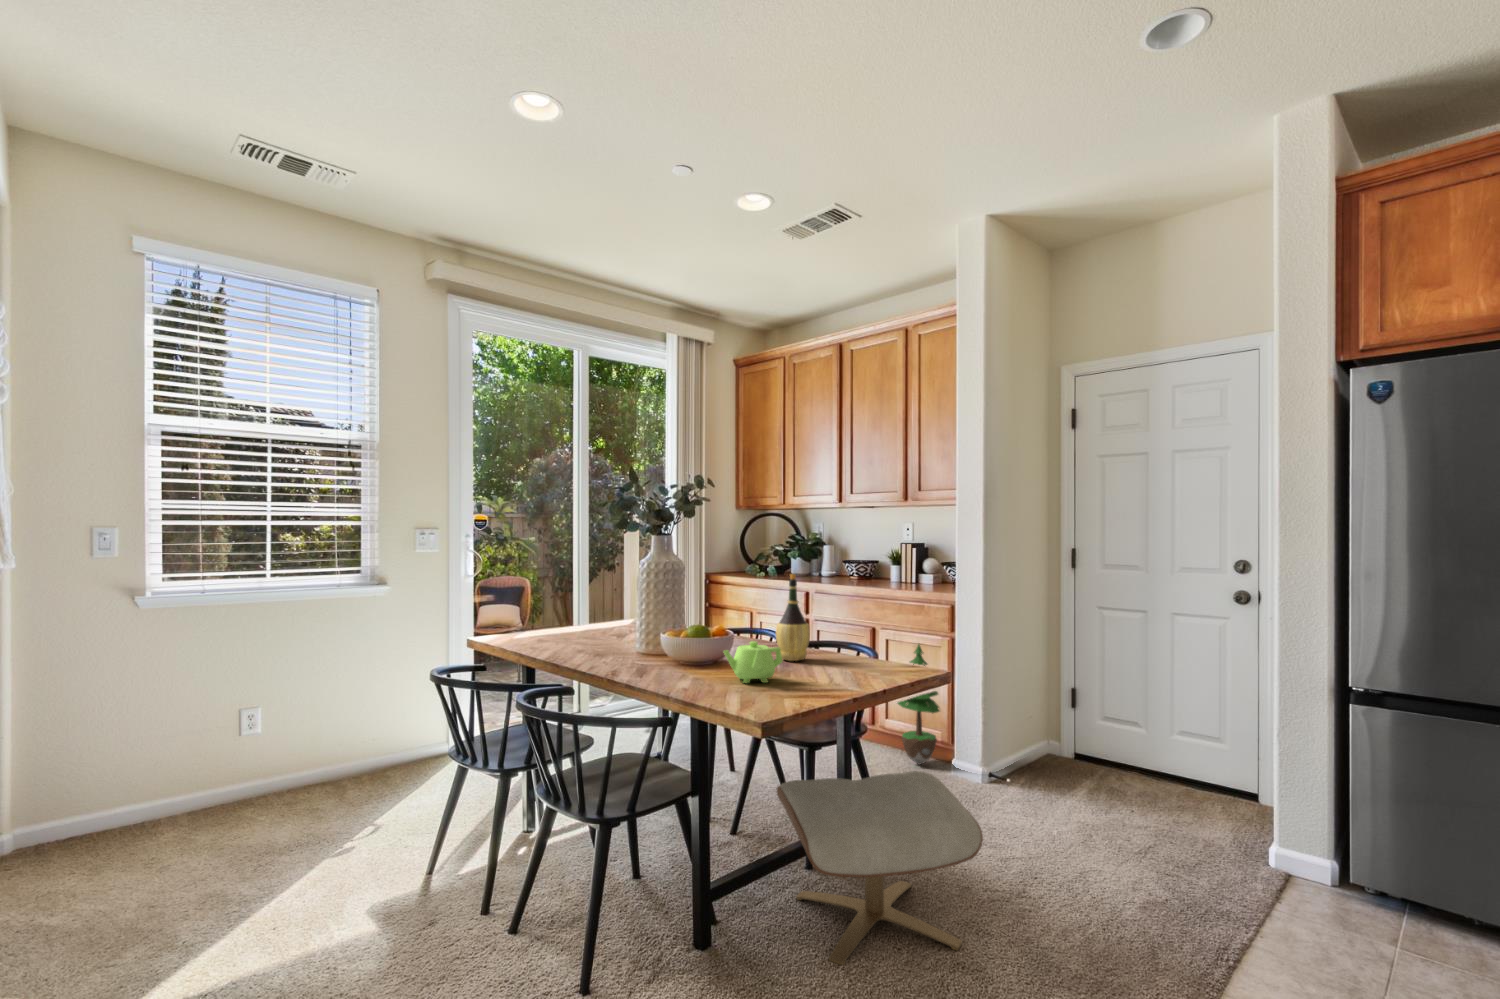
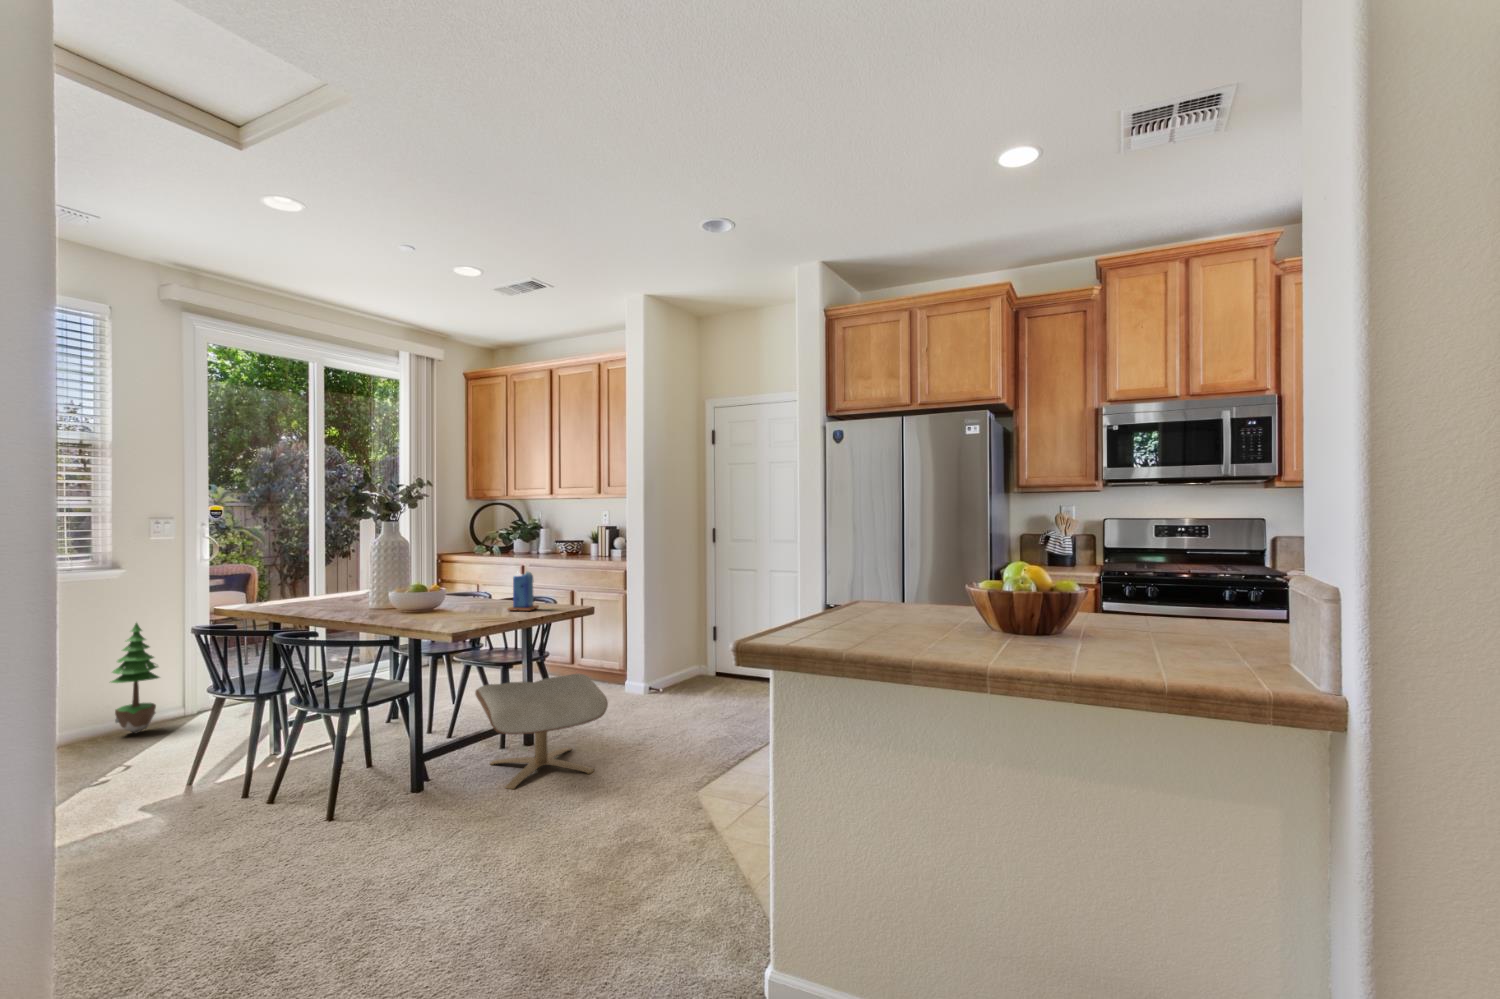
wine bottle: present [776,574,810,661] -> none [478,547,504,607]
candle: none [819,608,863,673] -> present [508,570,539,611]
teapot: present [724,641,782,683] -> none [434,592,478,619]
potted tree: present [898,644,940,764] -> present [110,623,159,733]

